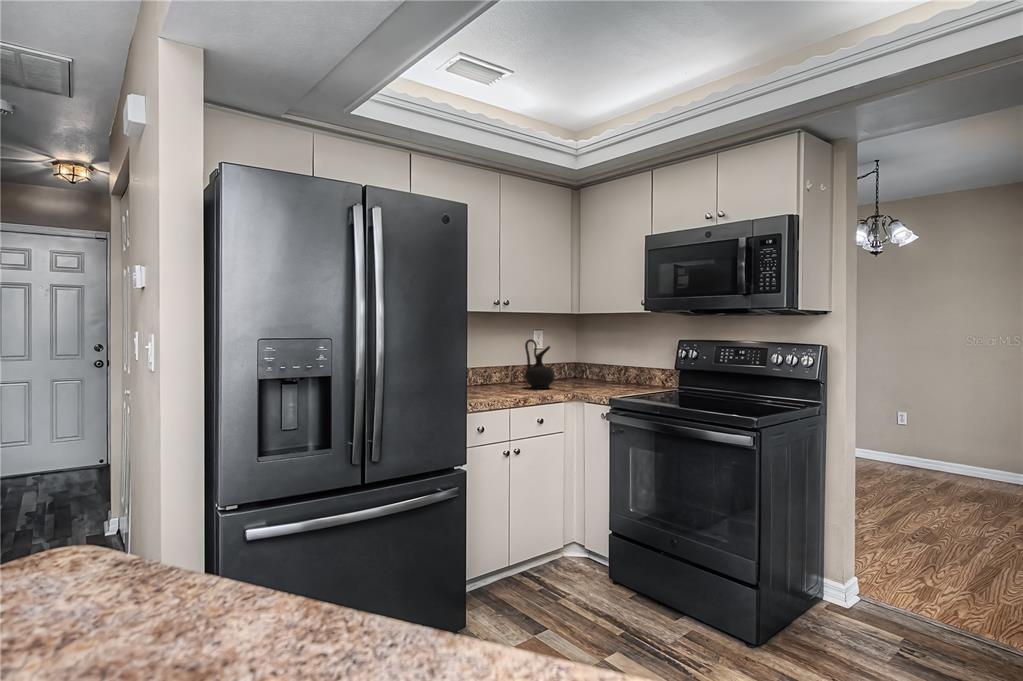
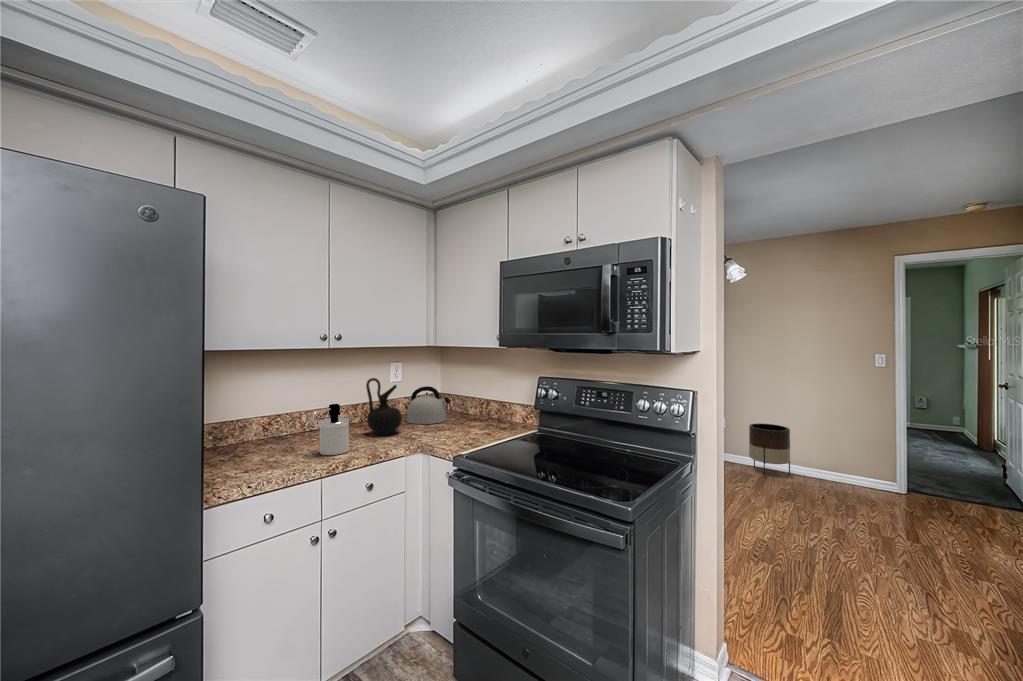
kettle: none [551,352,592,385] -> present [407,386,450,424]
soap dispenser: none [498,356,522,395] -> present [310,404,350,455]
planter: none [938,420,993,484] -> present [749,423,790,478]

